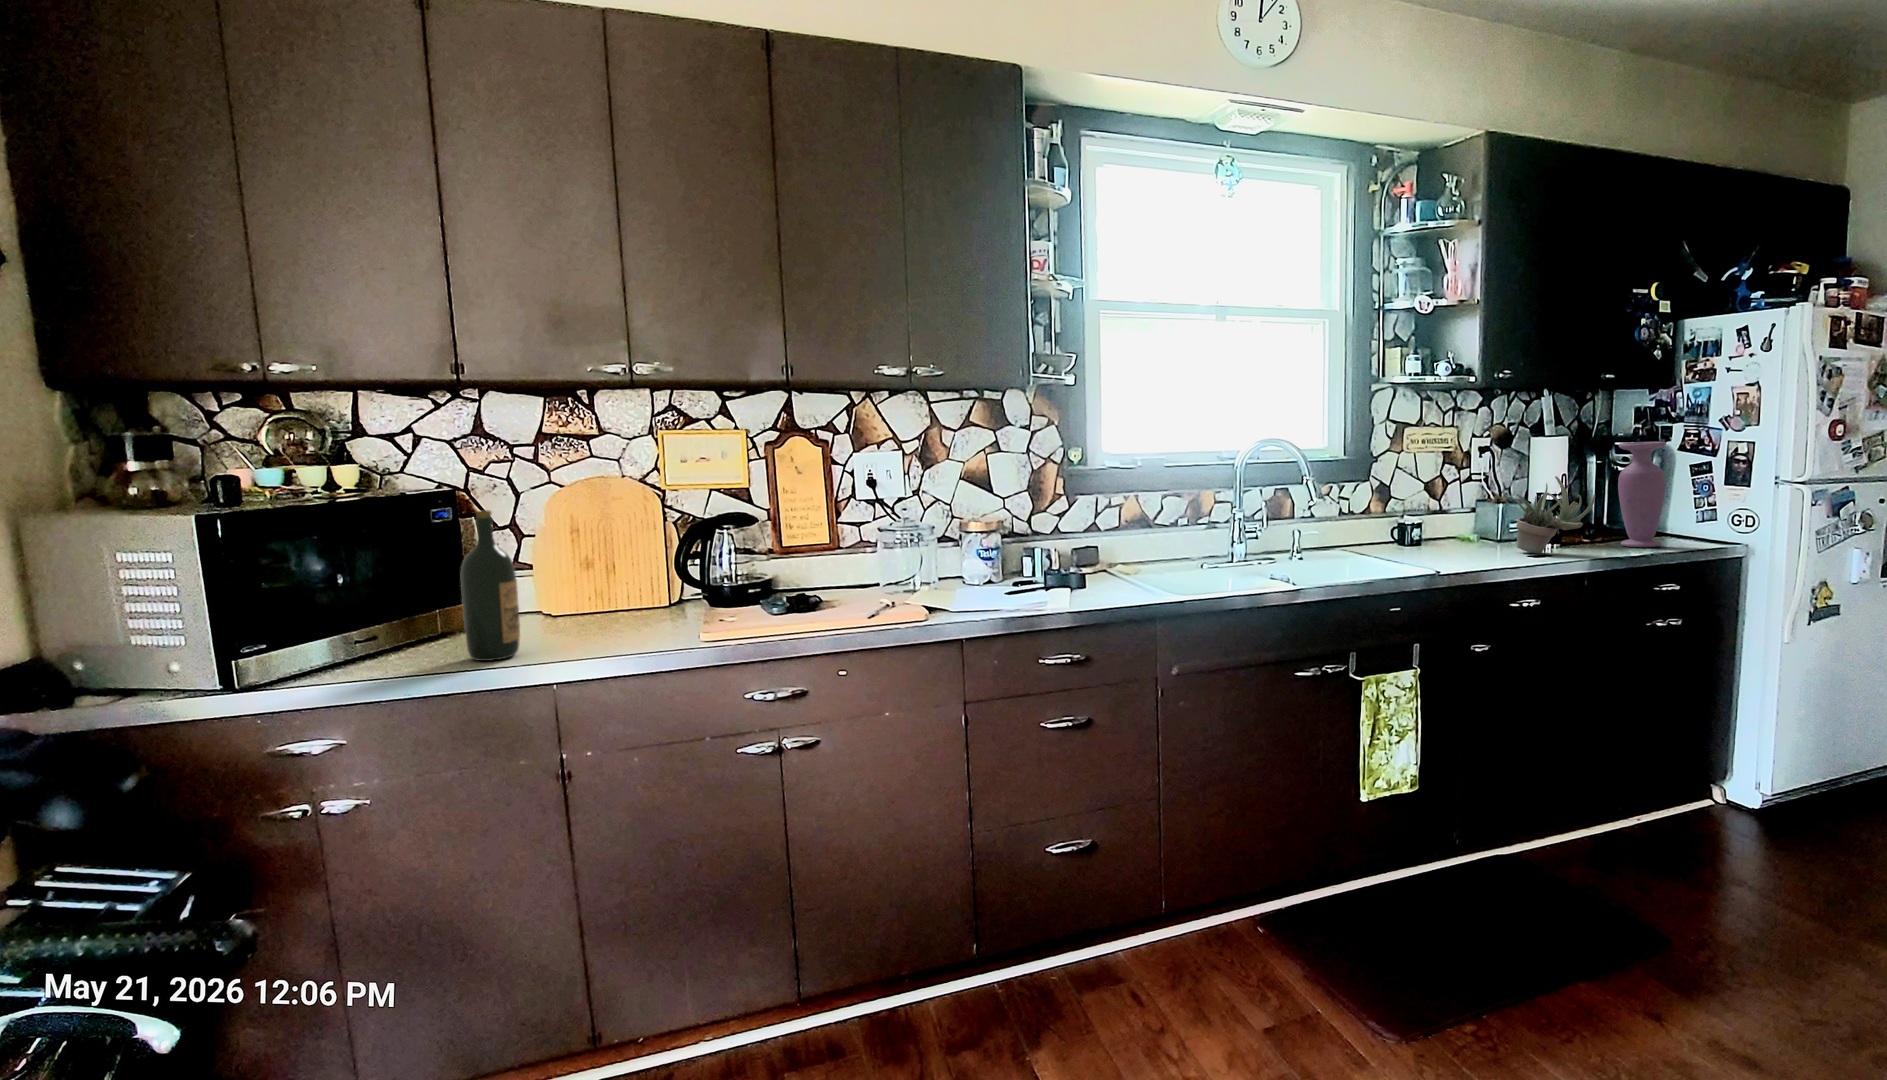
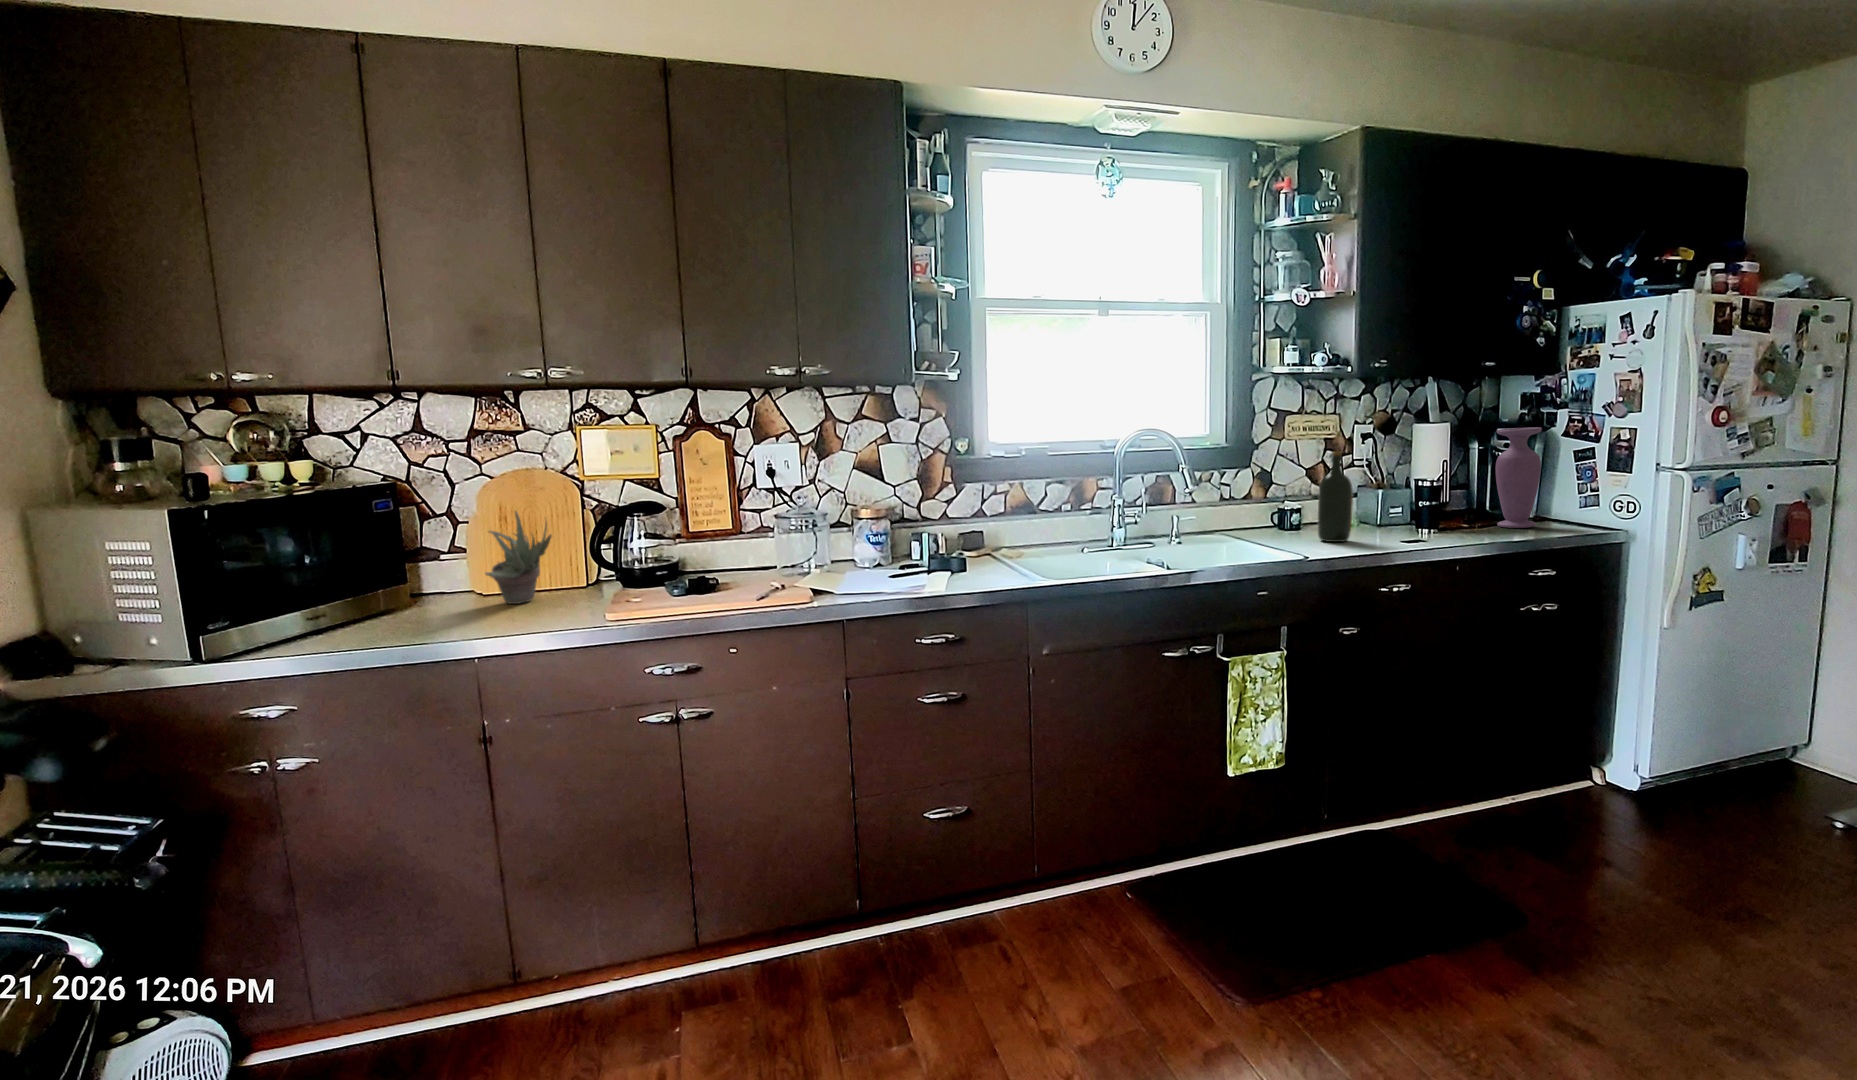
succulent plant: present [1516,476,1595,553] -> present [486,511,552,604]
wine bottle: present [461,510,520,661] -> present [1318,451,1353,542]

